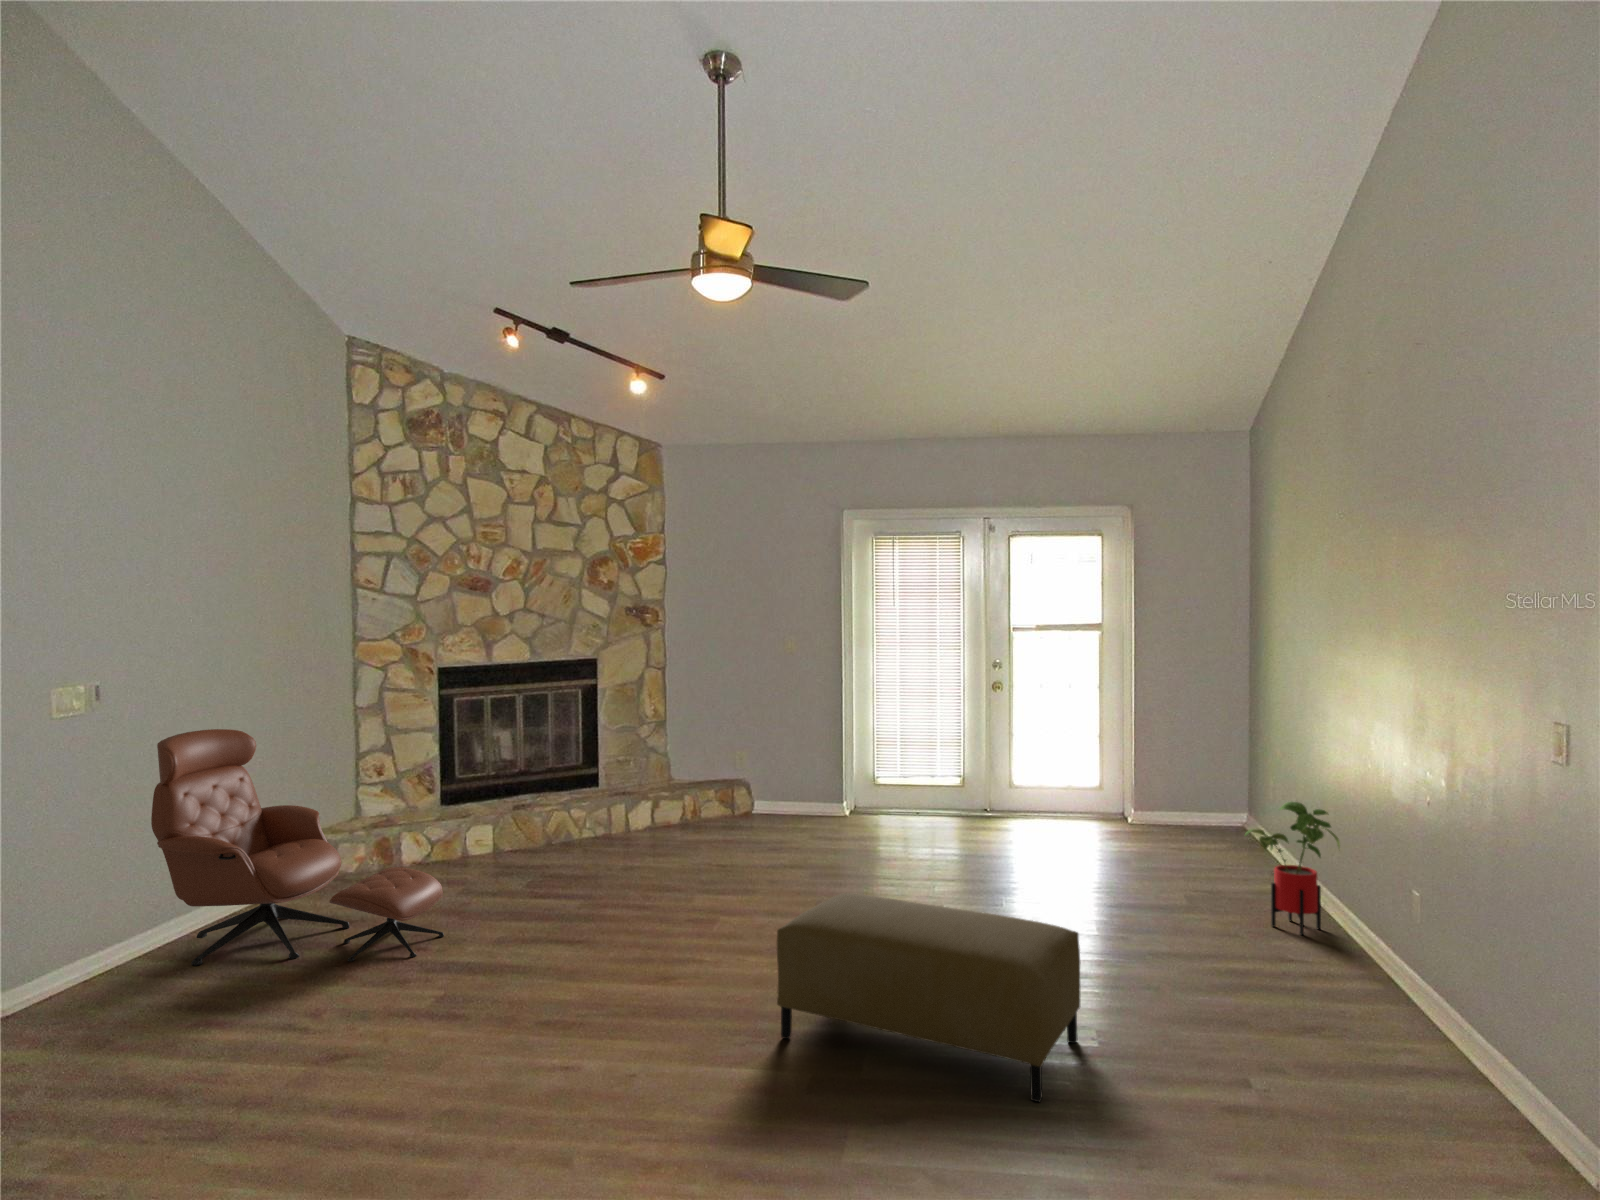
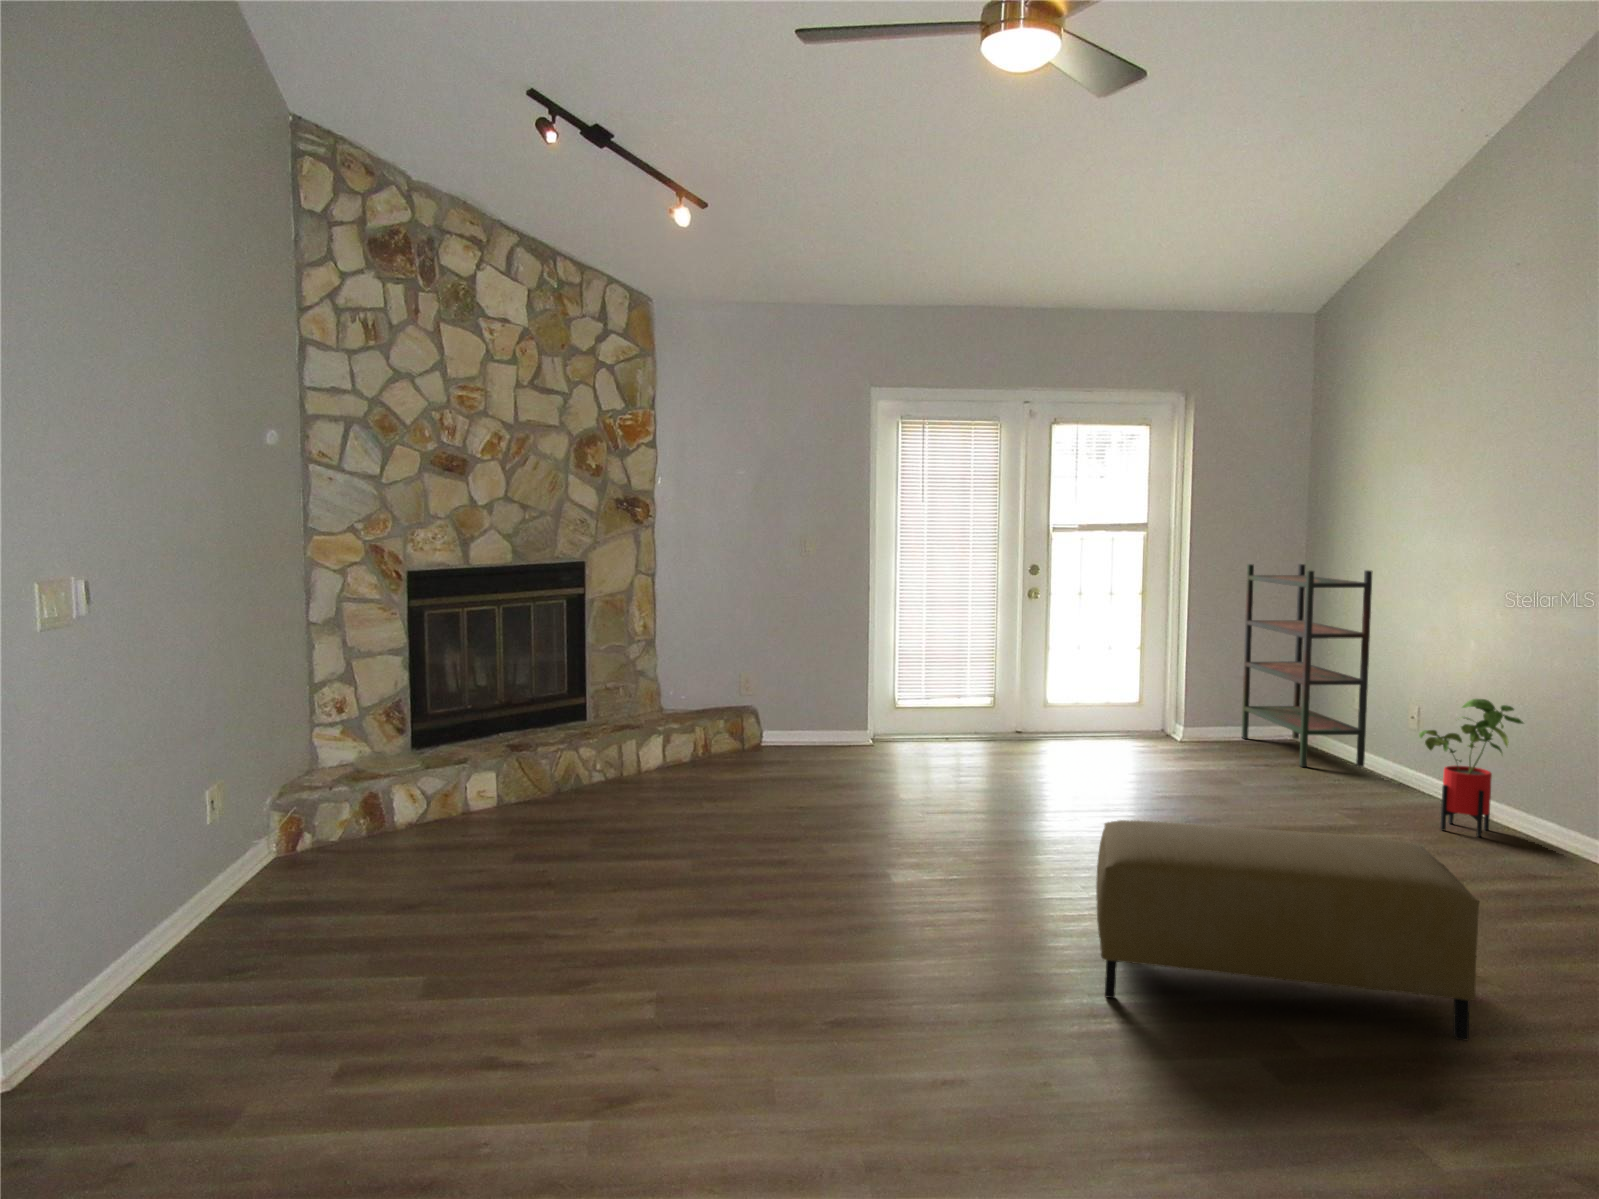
bookshelf: none [1190,664,1278,862] -> present [1241,564,1372,767]
lounge chair: present [151,729,444,966] -> none [132,651,544,980]

